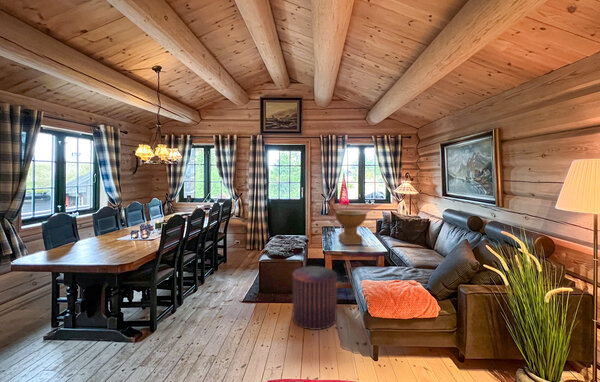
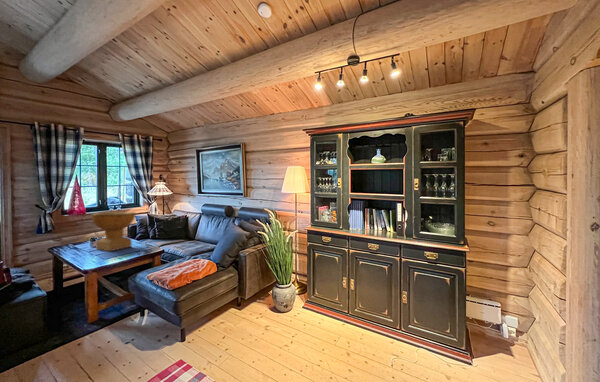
pouf: present [292,266,337,330] -> none [48,278,121,361]

